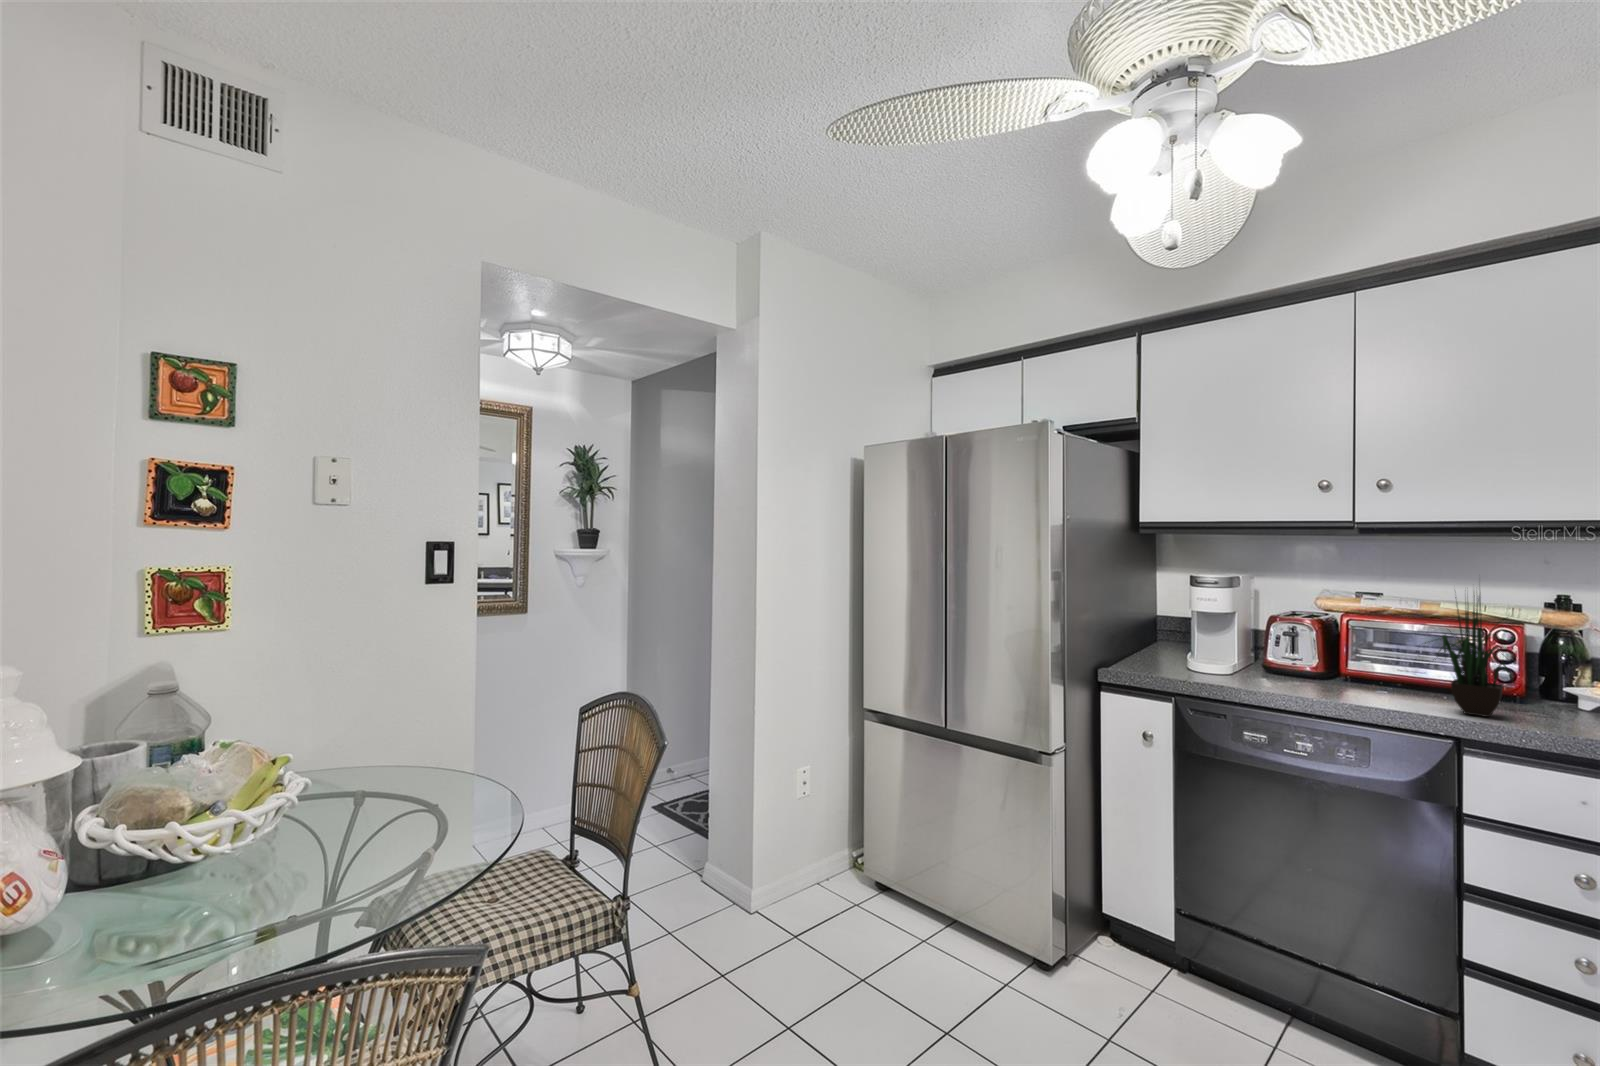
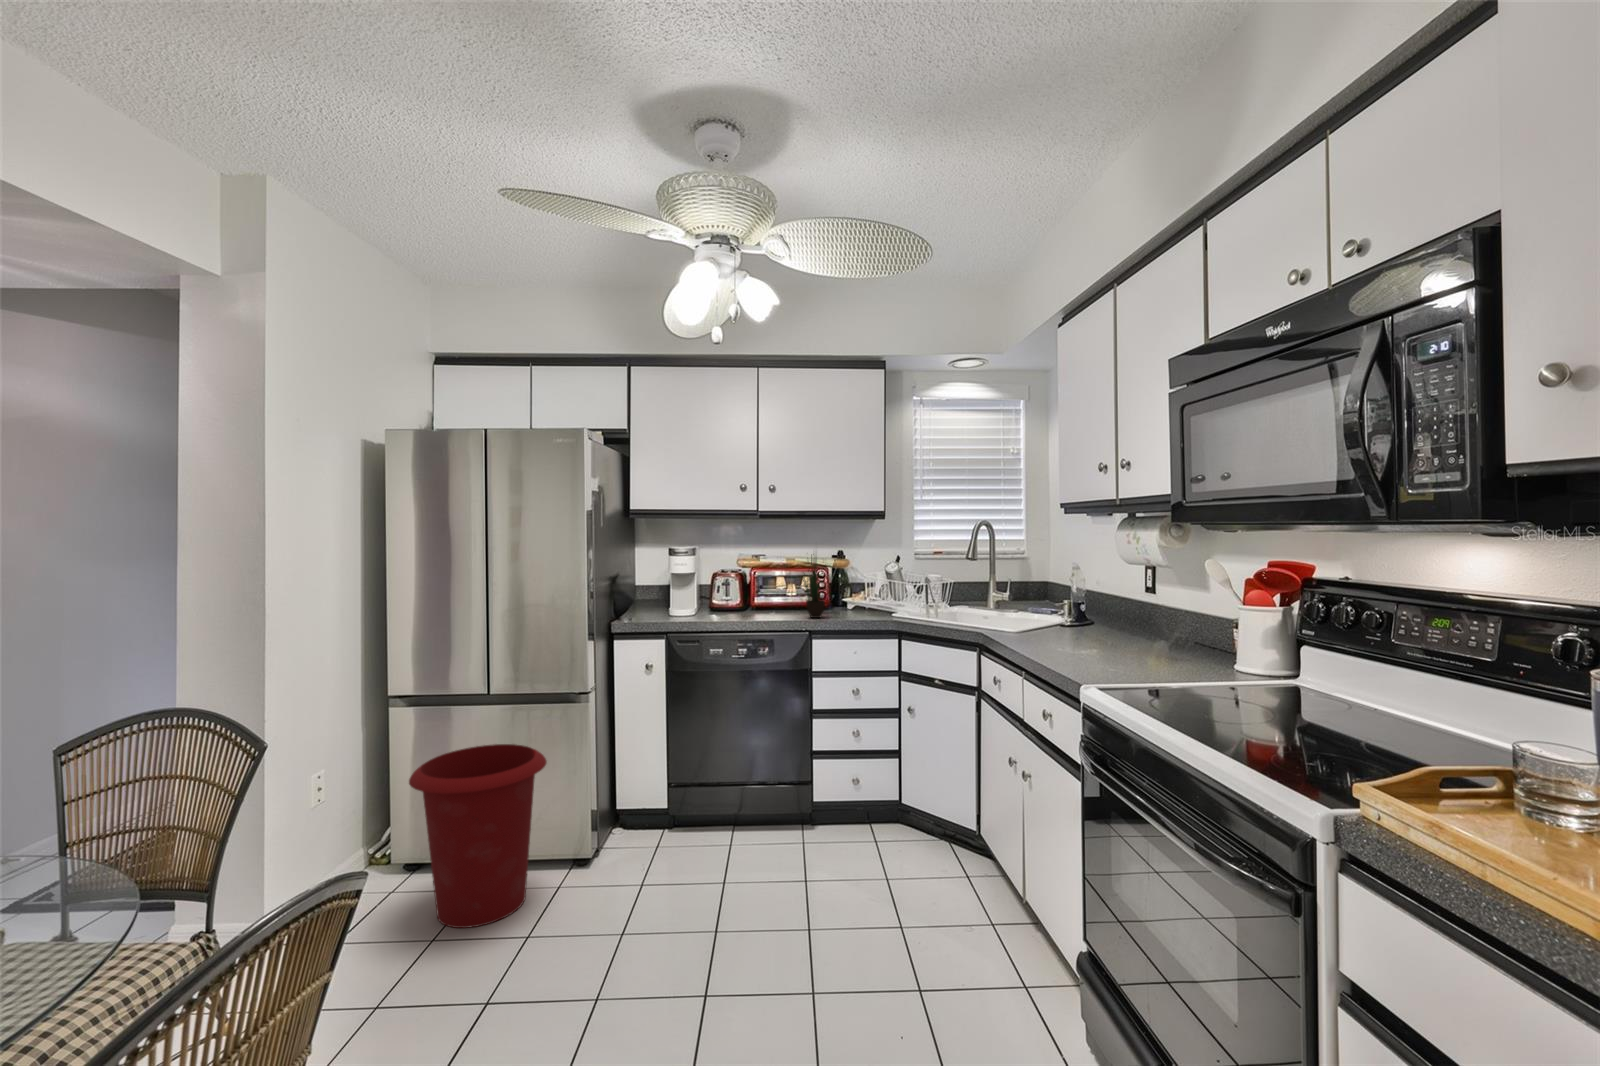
waste bin: none [847,782,989,996] -> present [409,744,547,928]

